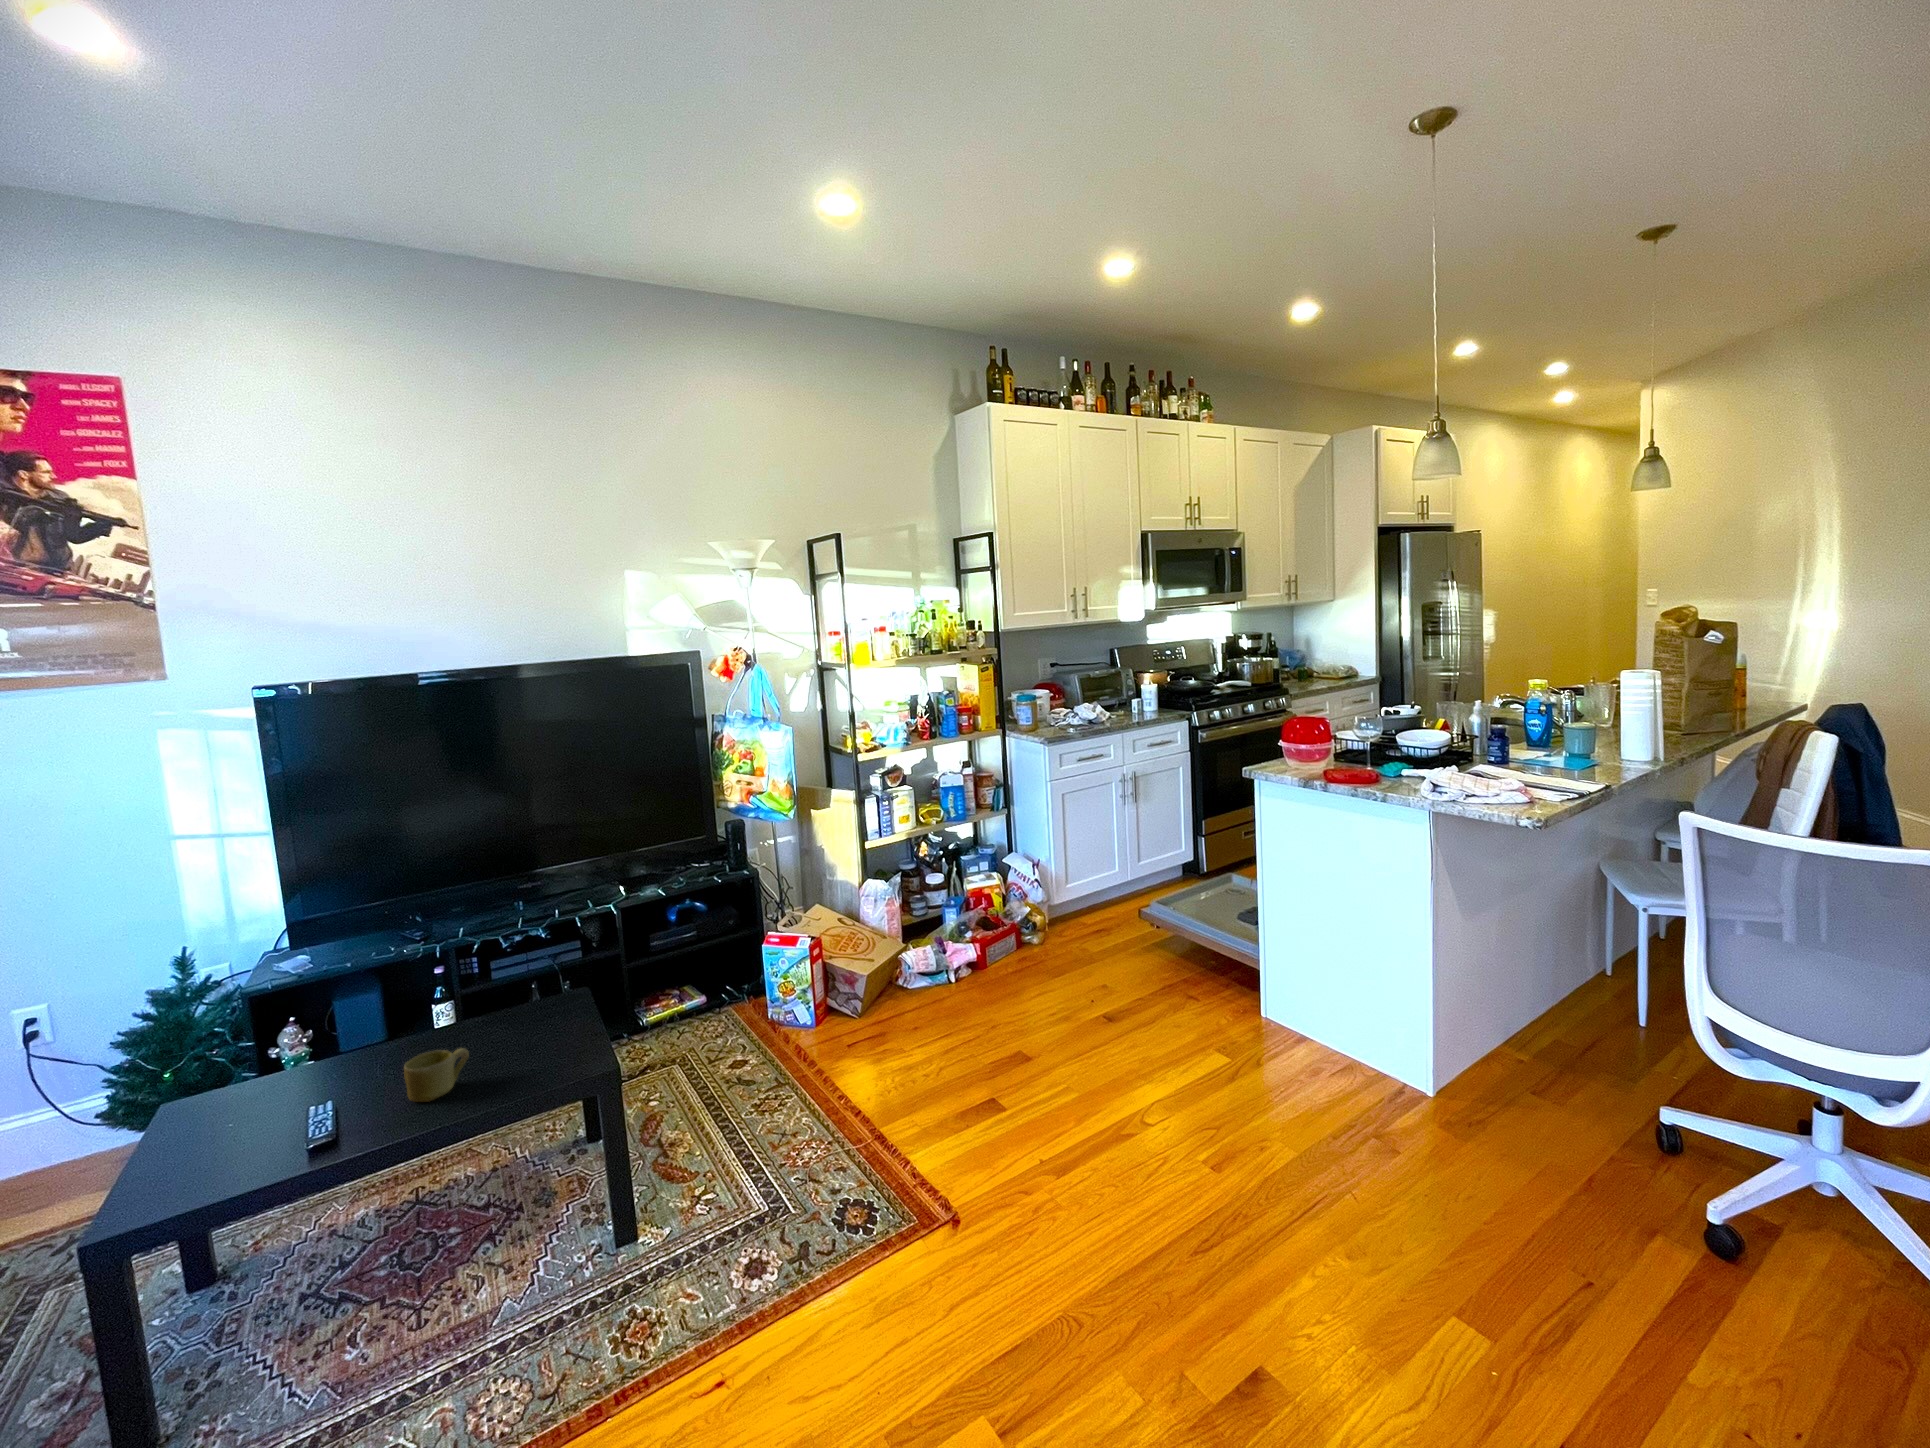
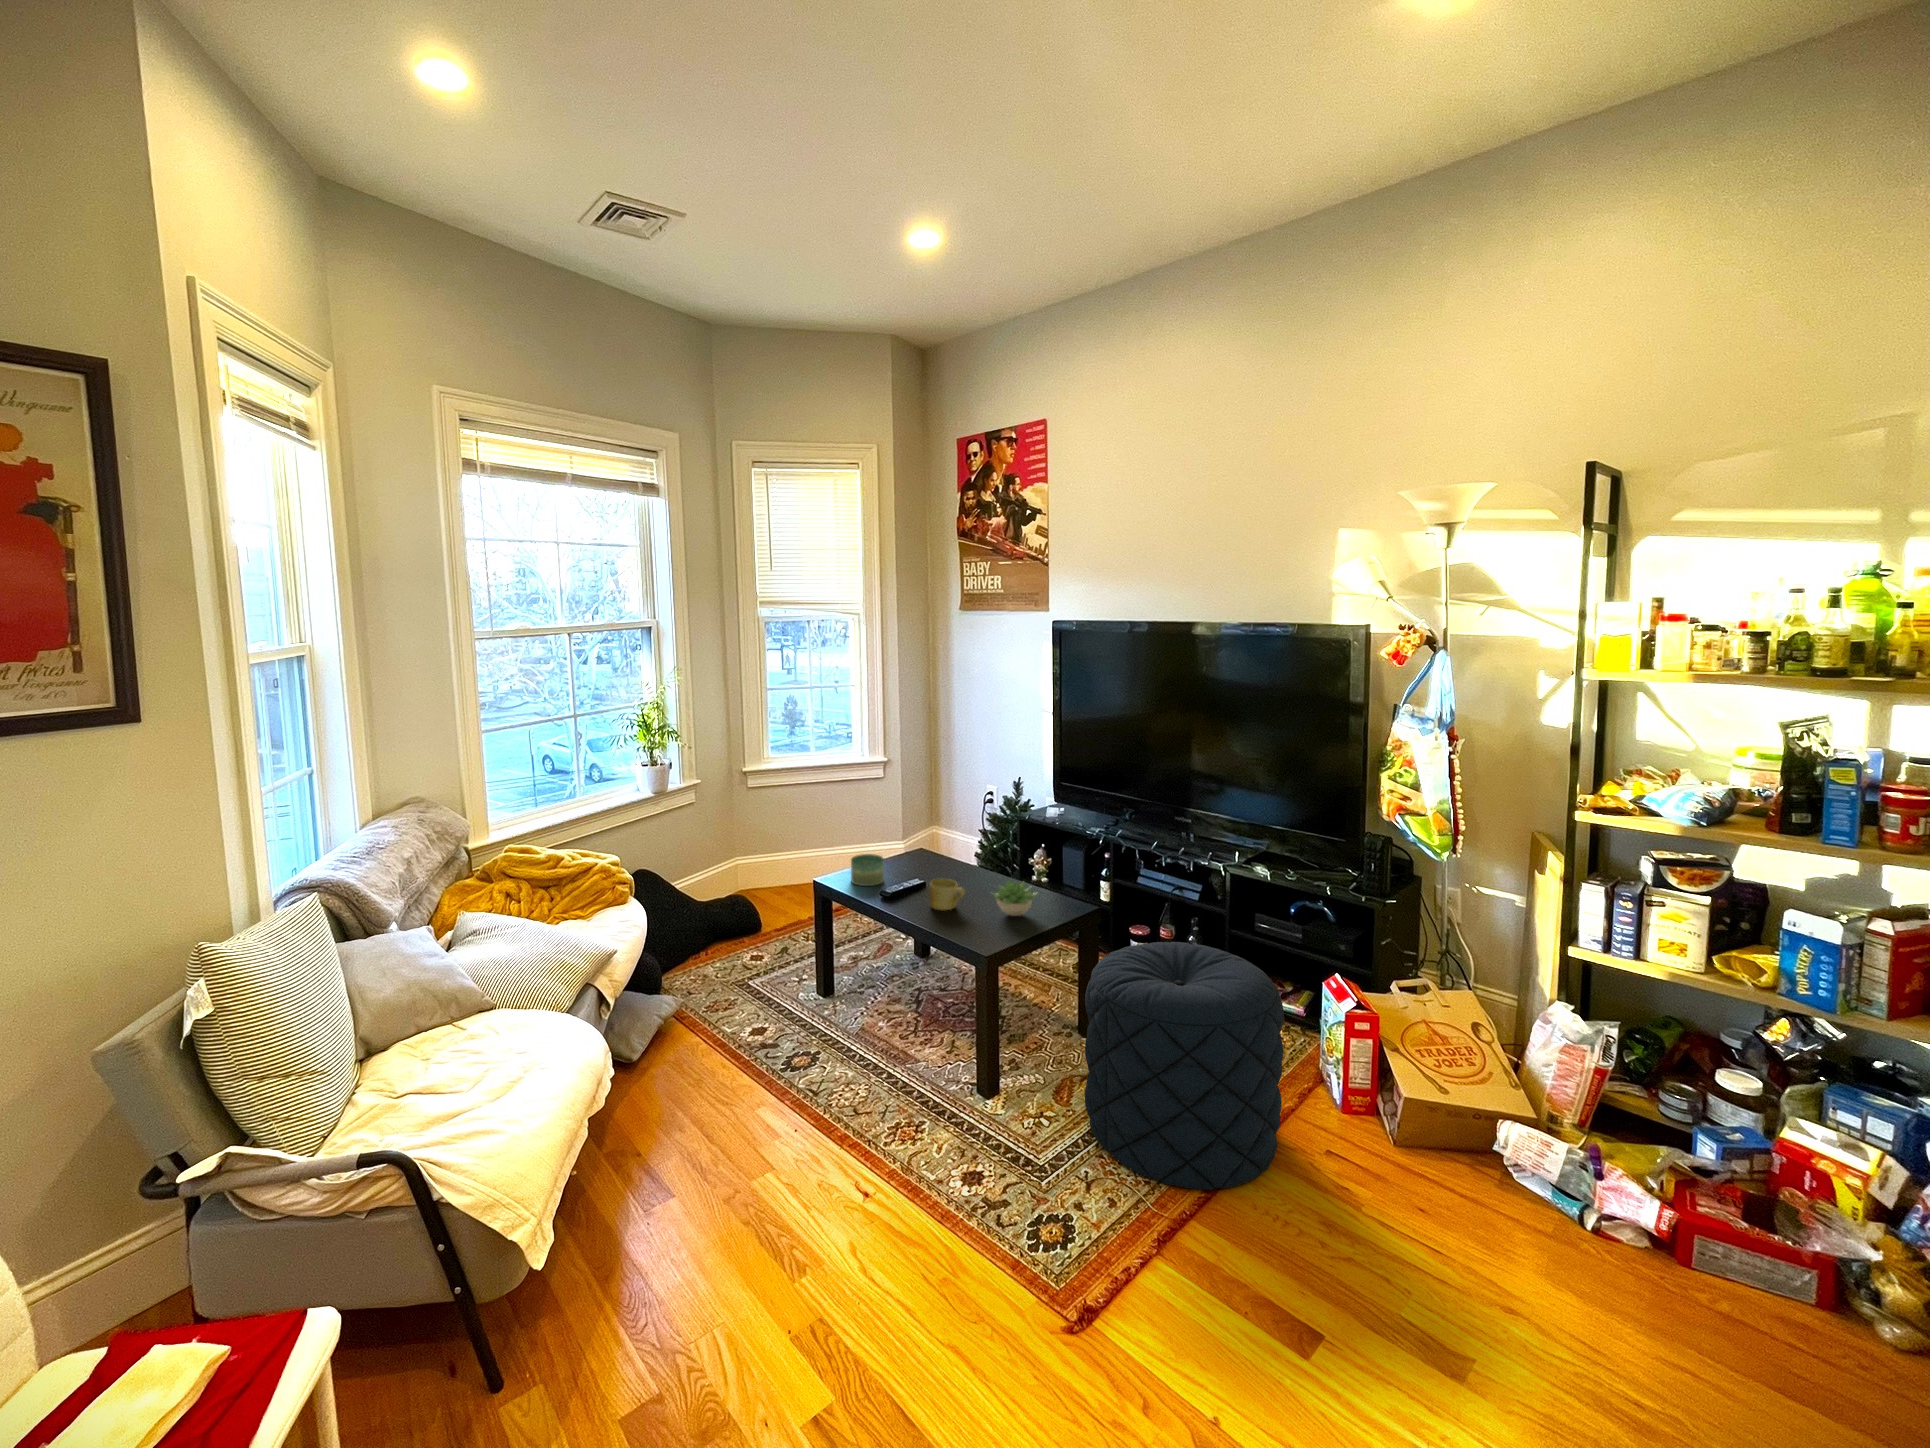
pouf: none [687,935,868,1160] -> present [1085,942,1284,1190]
succulent plant: none [493,995,561,1045] -> present [993,881,1036,916]
candle: none [159,1111,249,1188] -> present [851,854,884,886]

